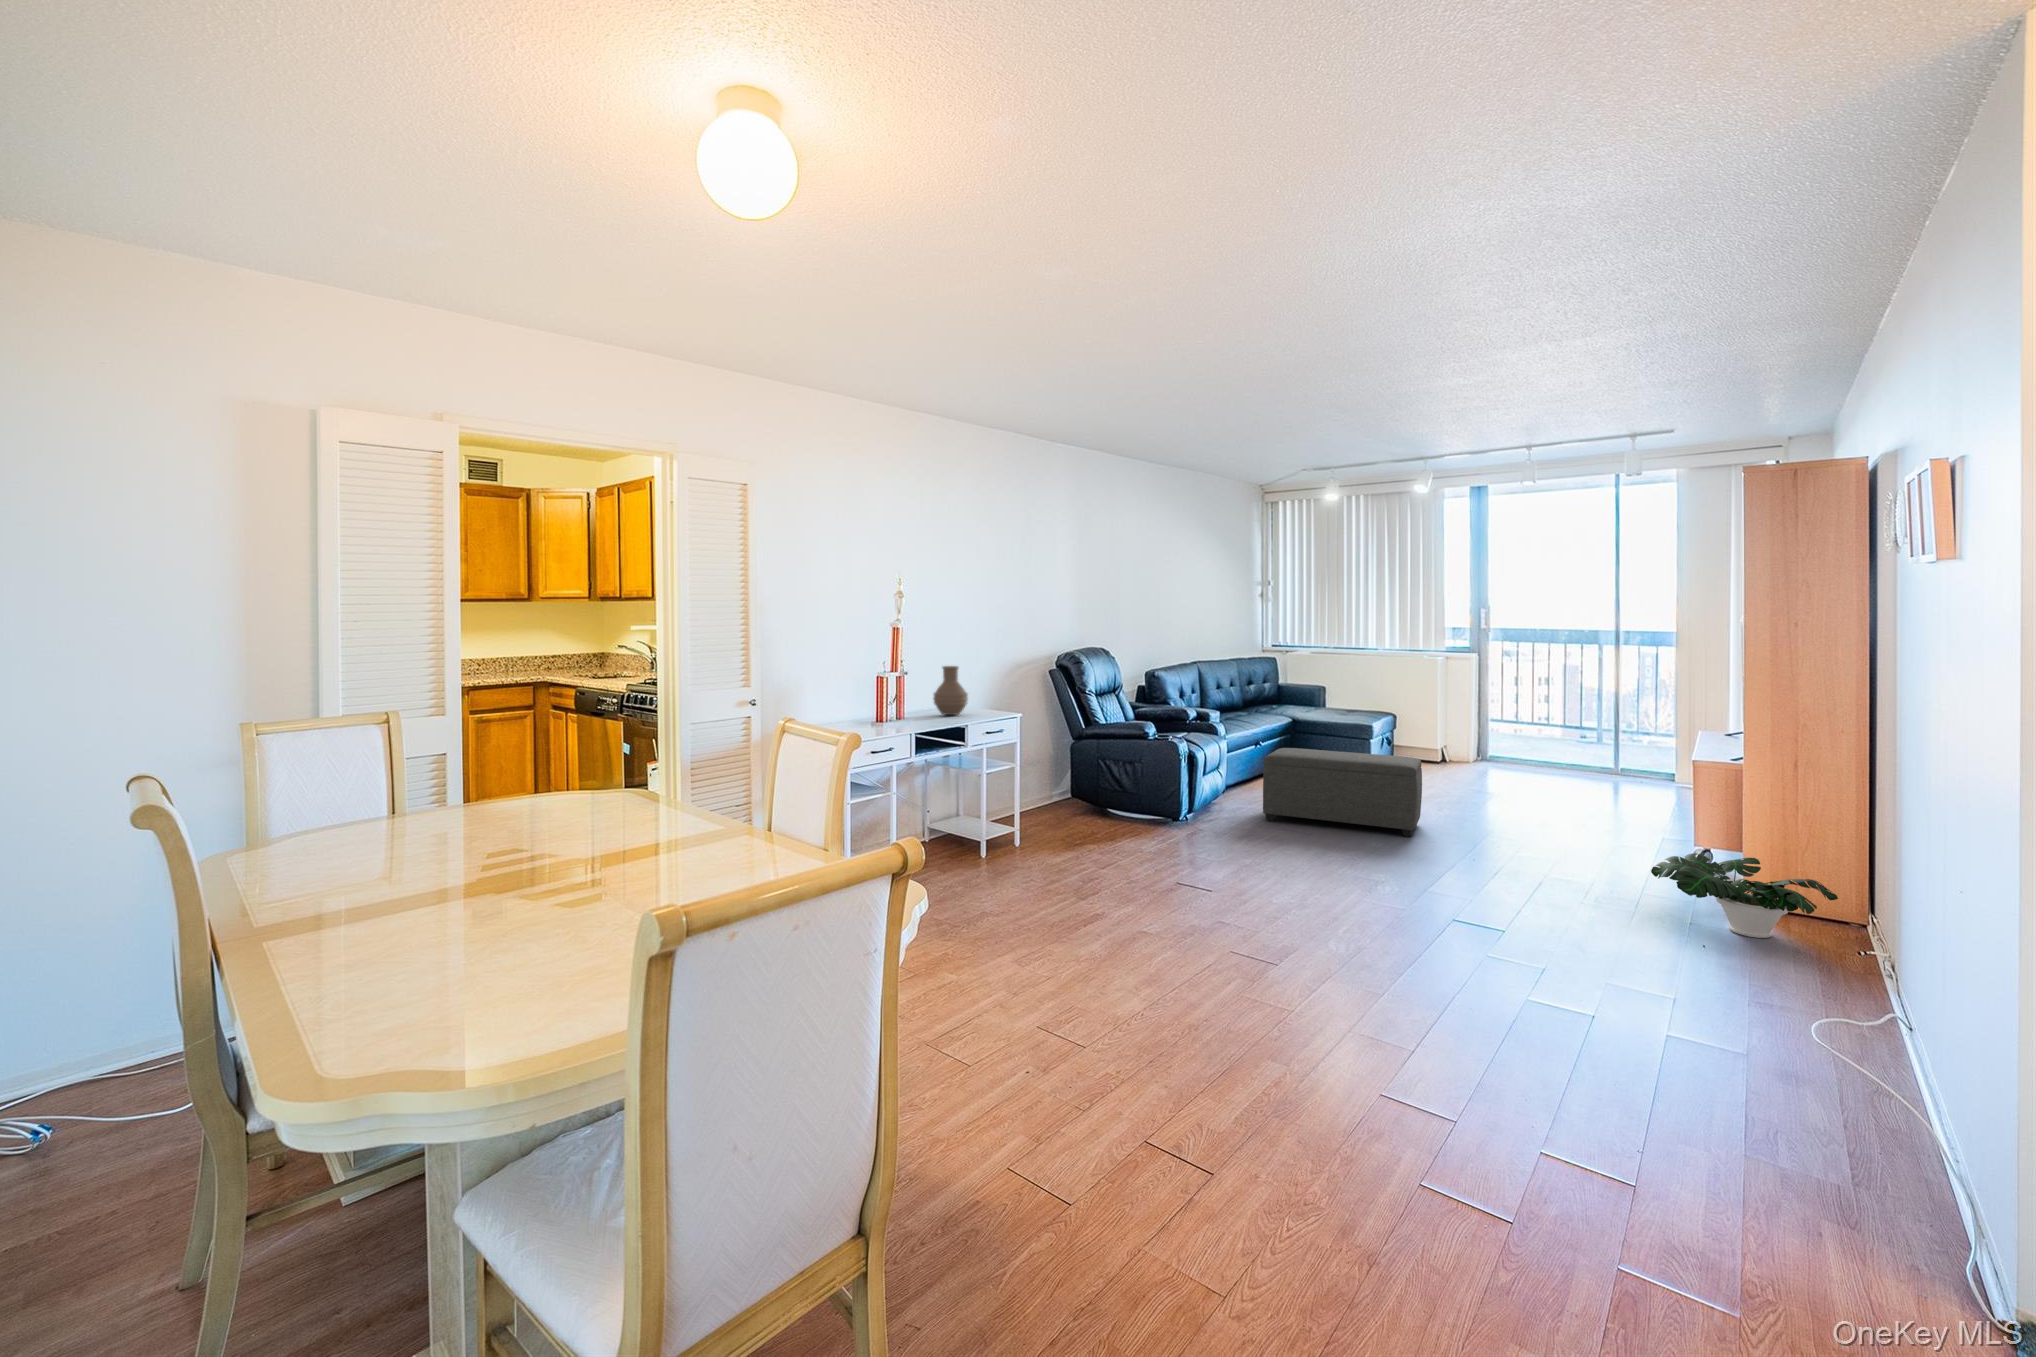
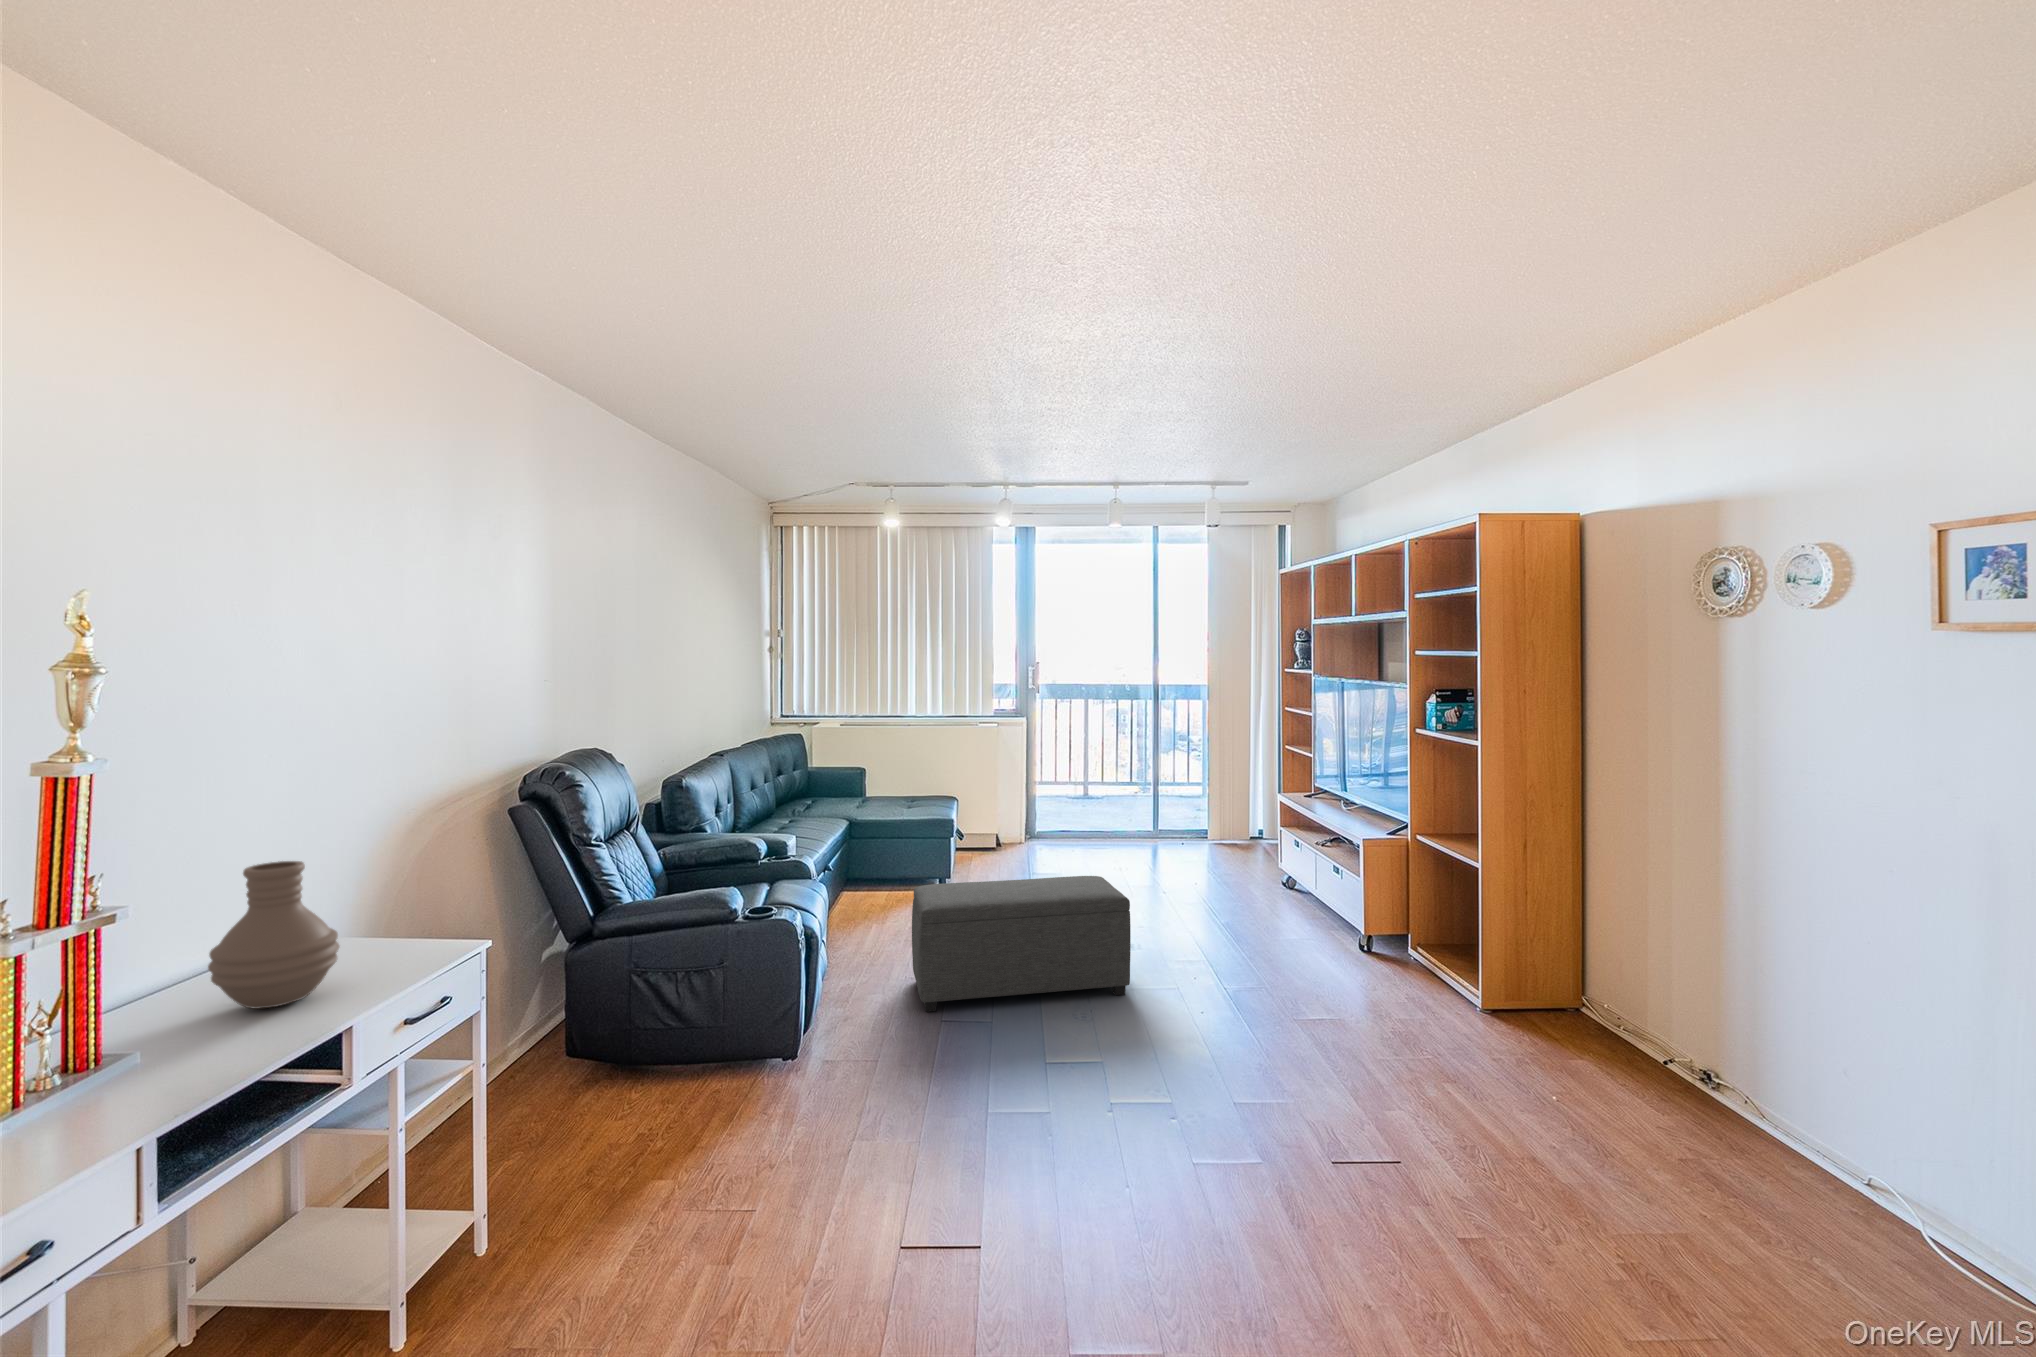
potted plant: present [1651,853,1838,938] -> none [1487,970,1697,1081]

